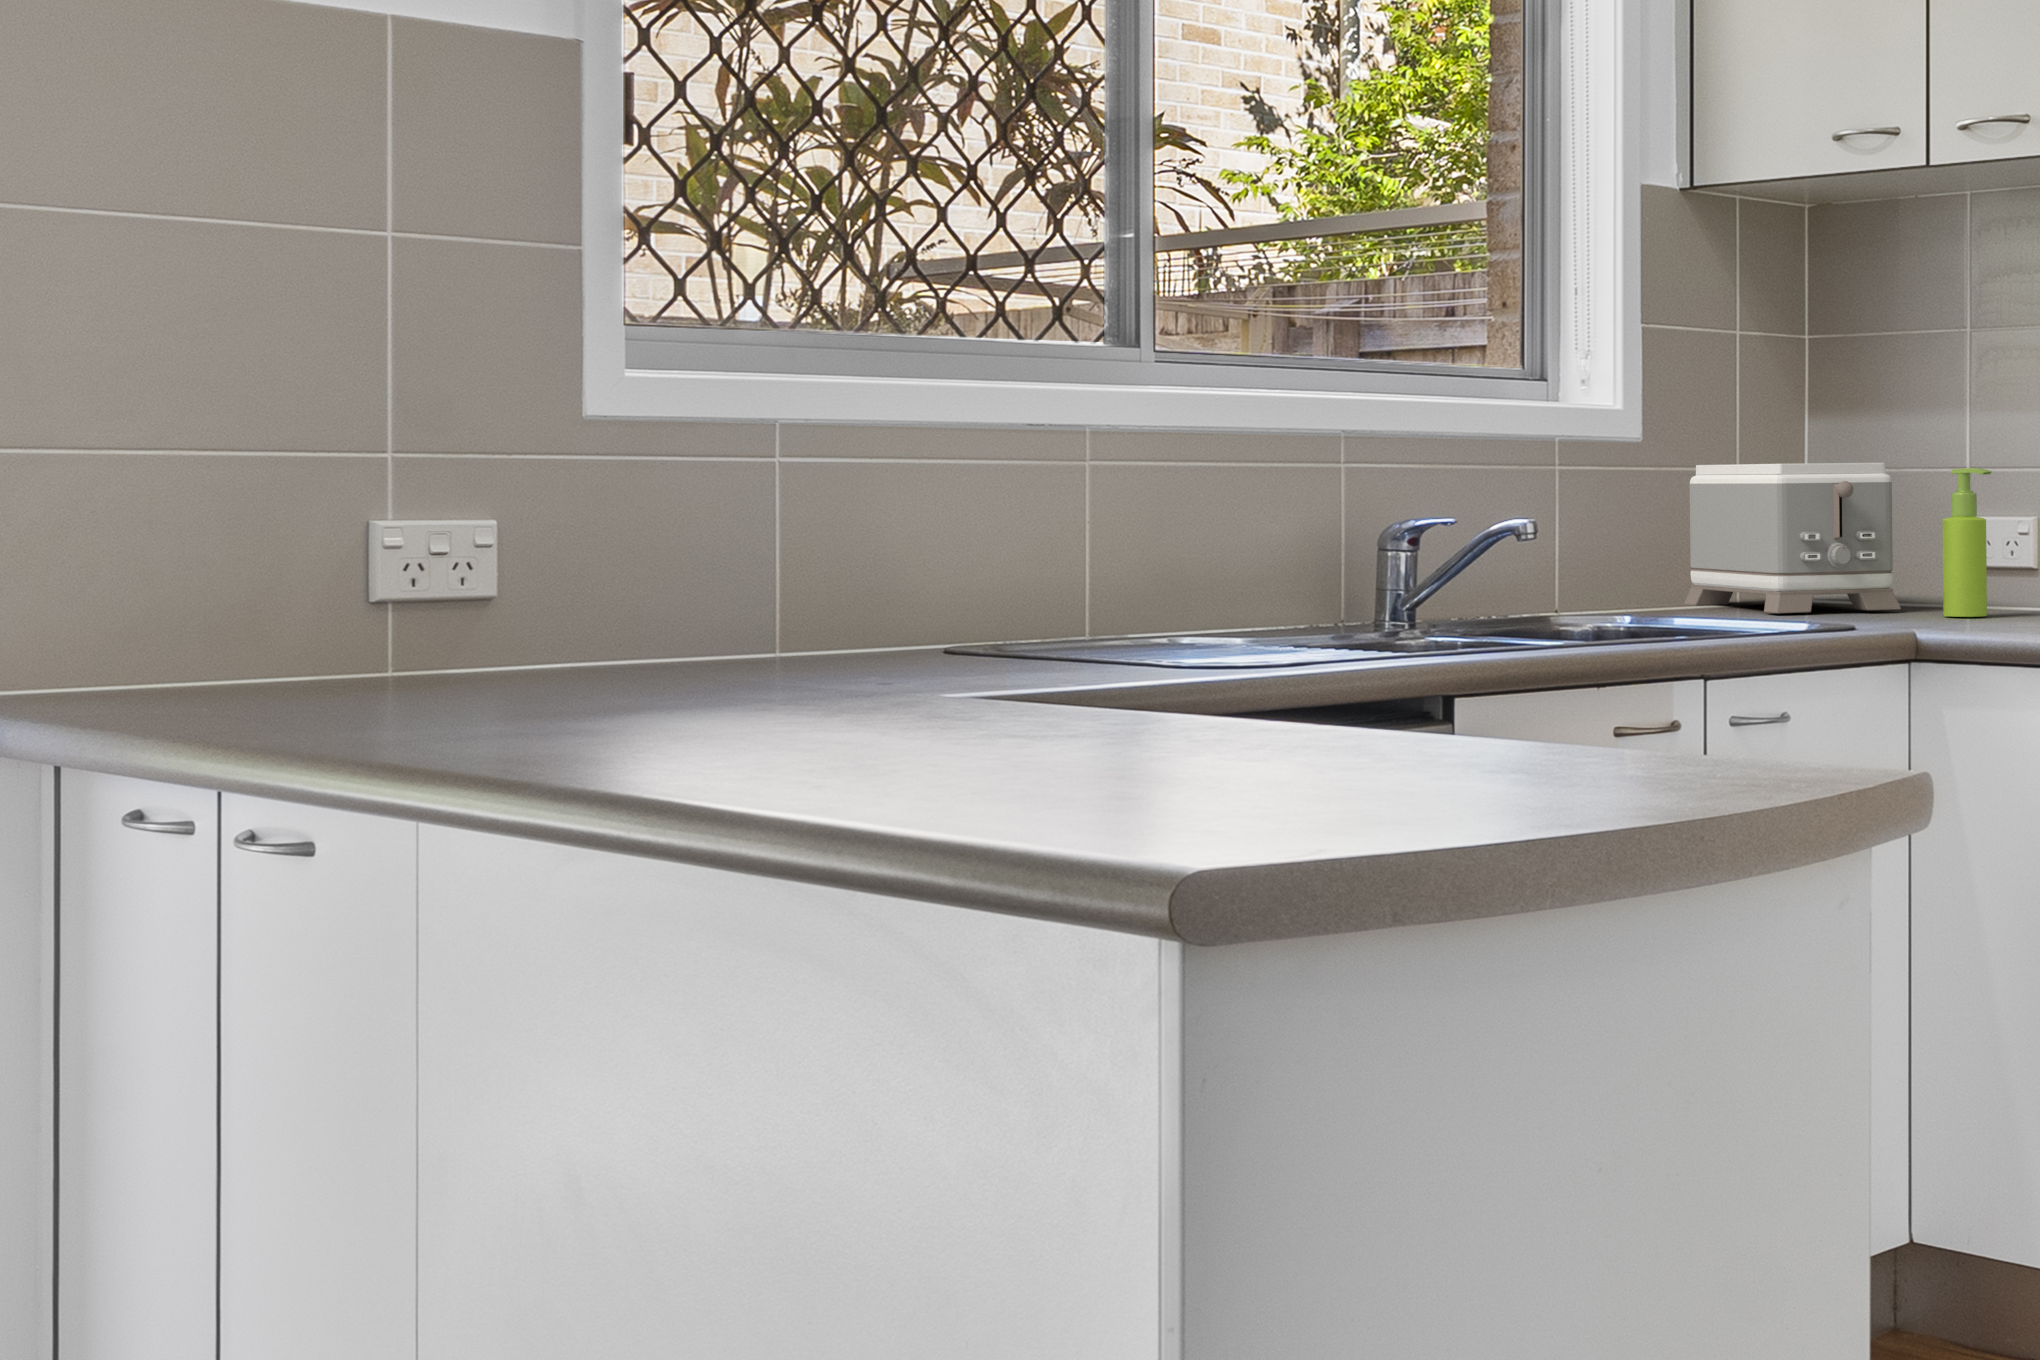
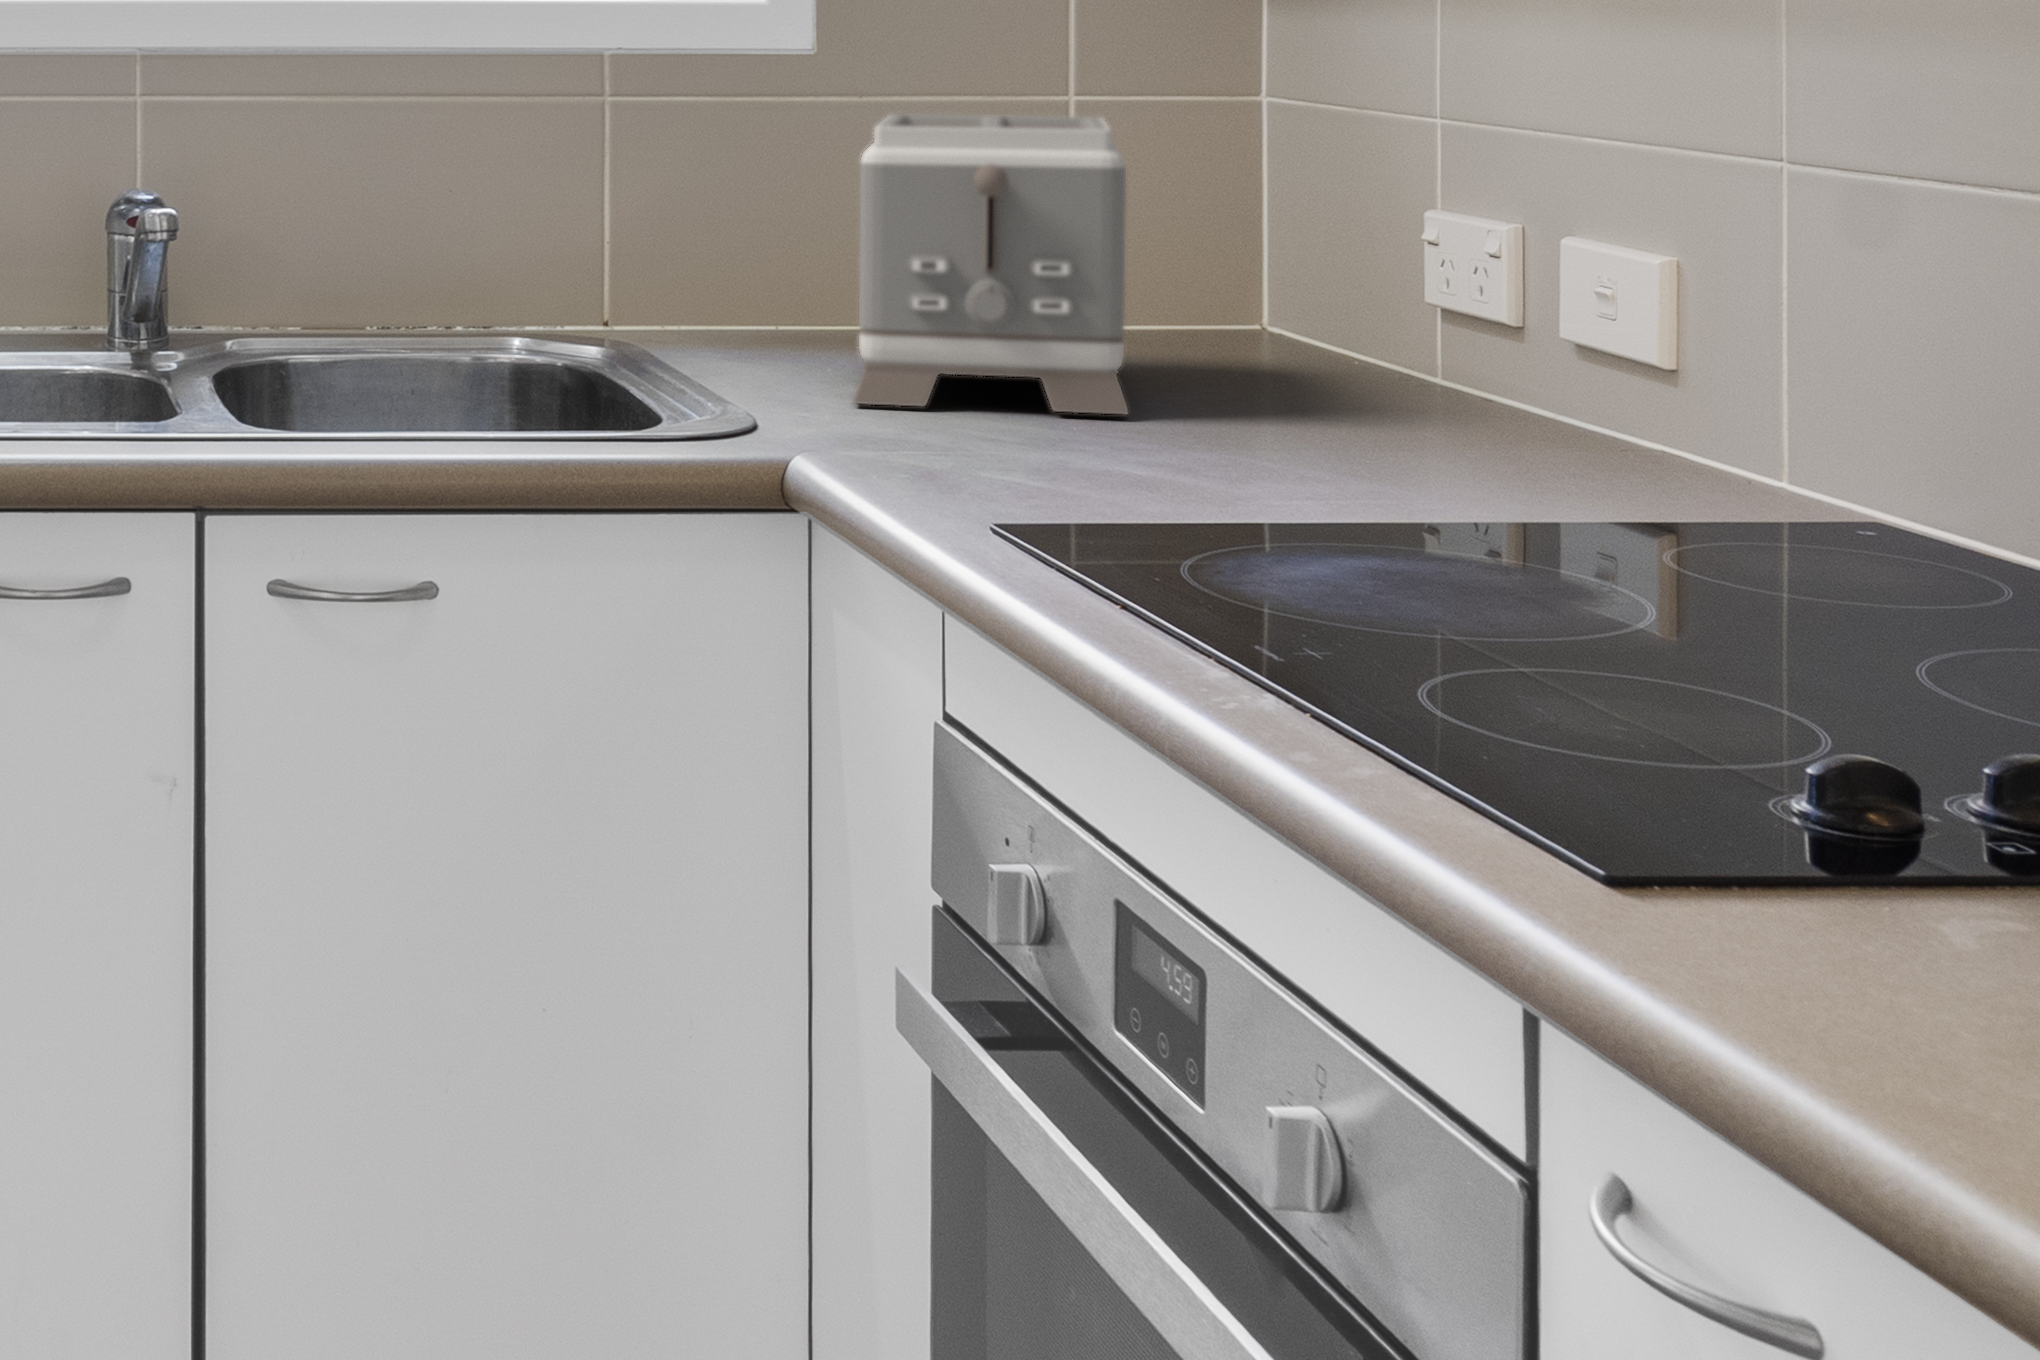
soap dispenser: present [1942,468,1992,617] -> none [1140,152,1232,451]

